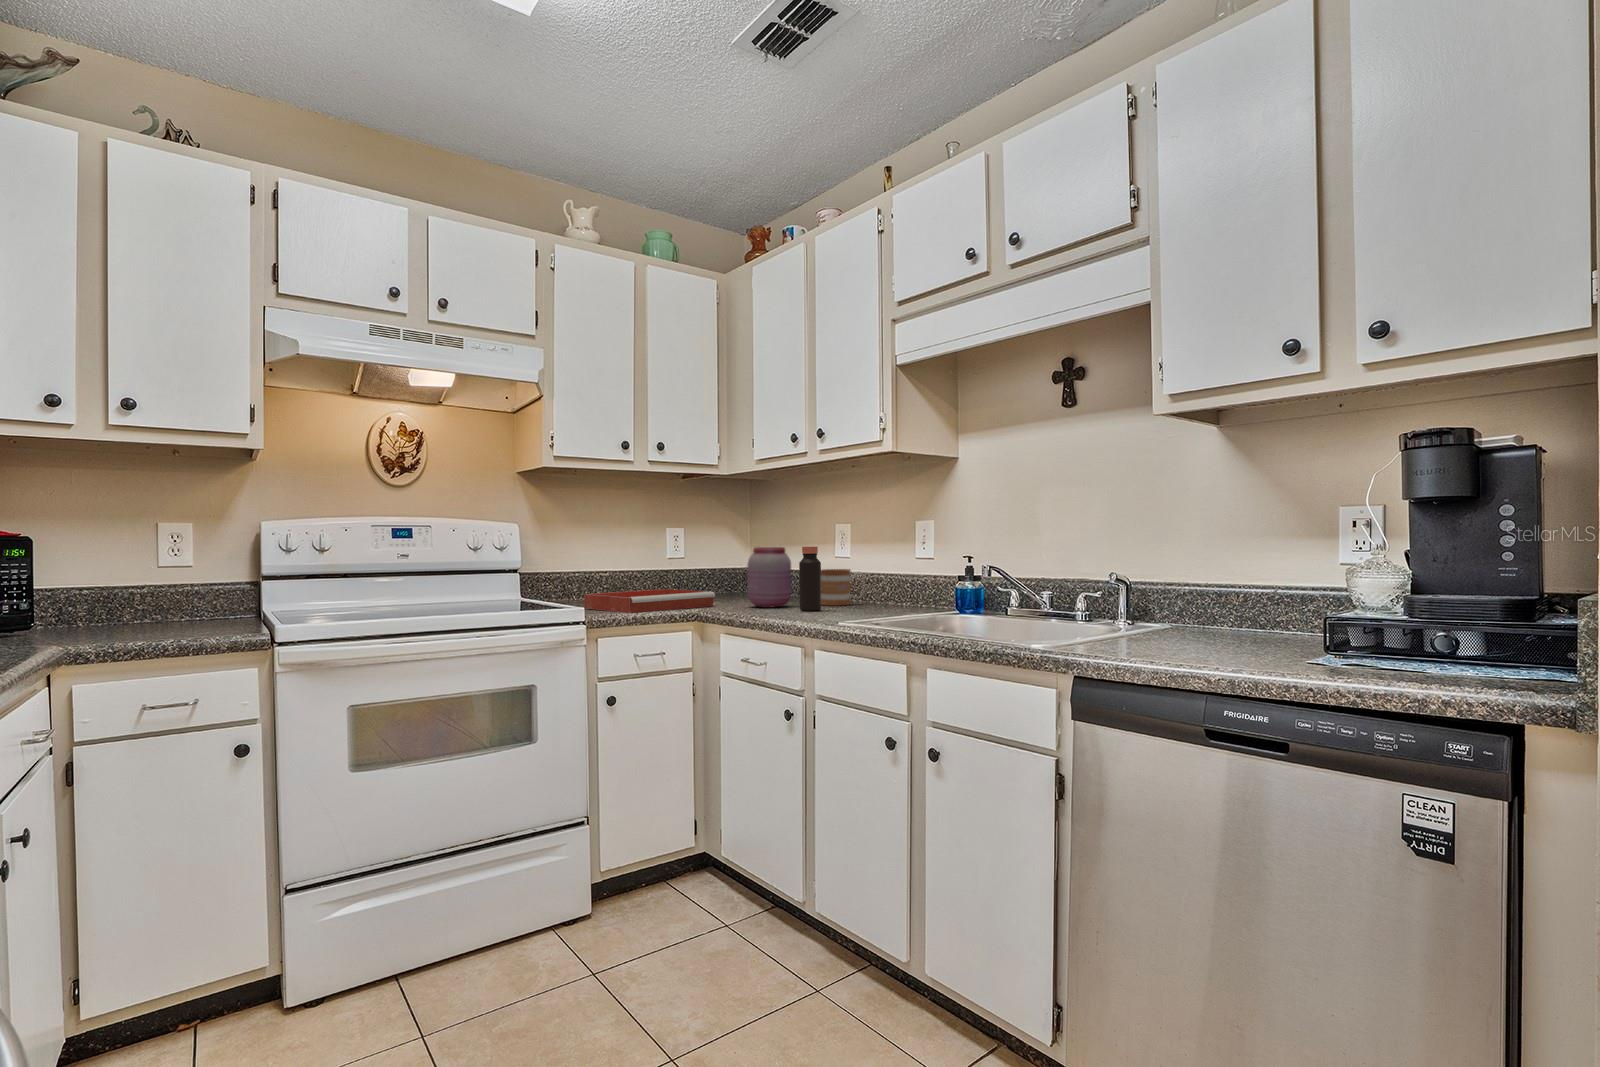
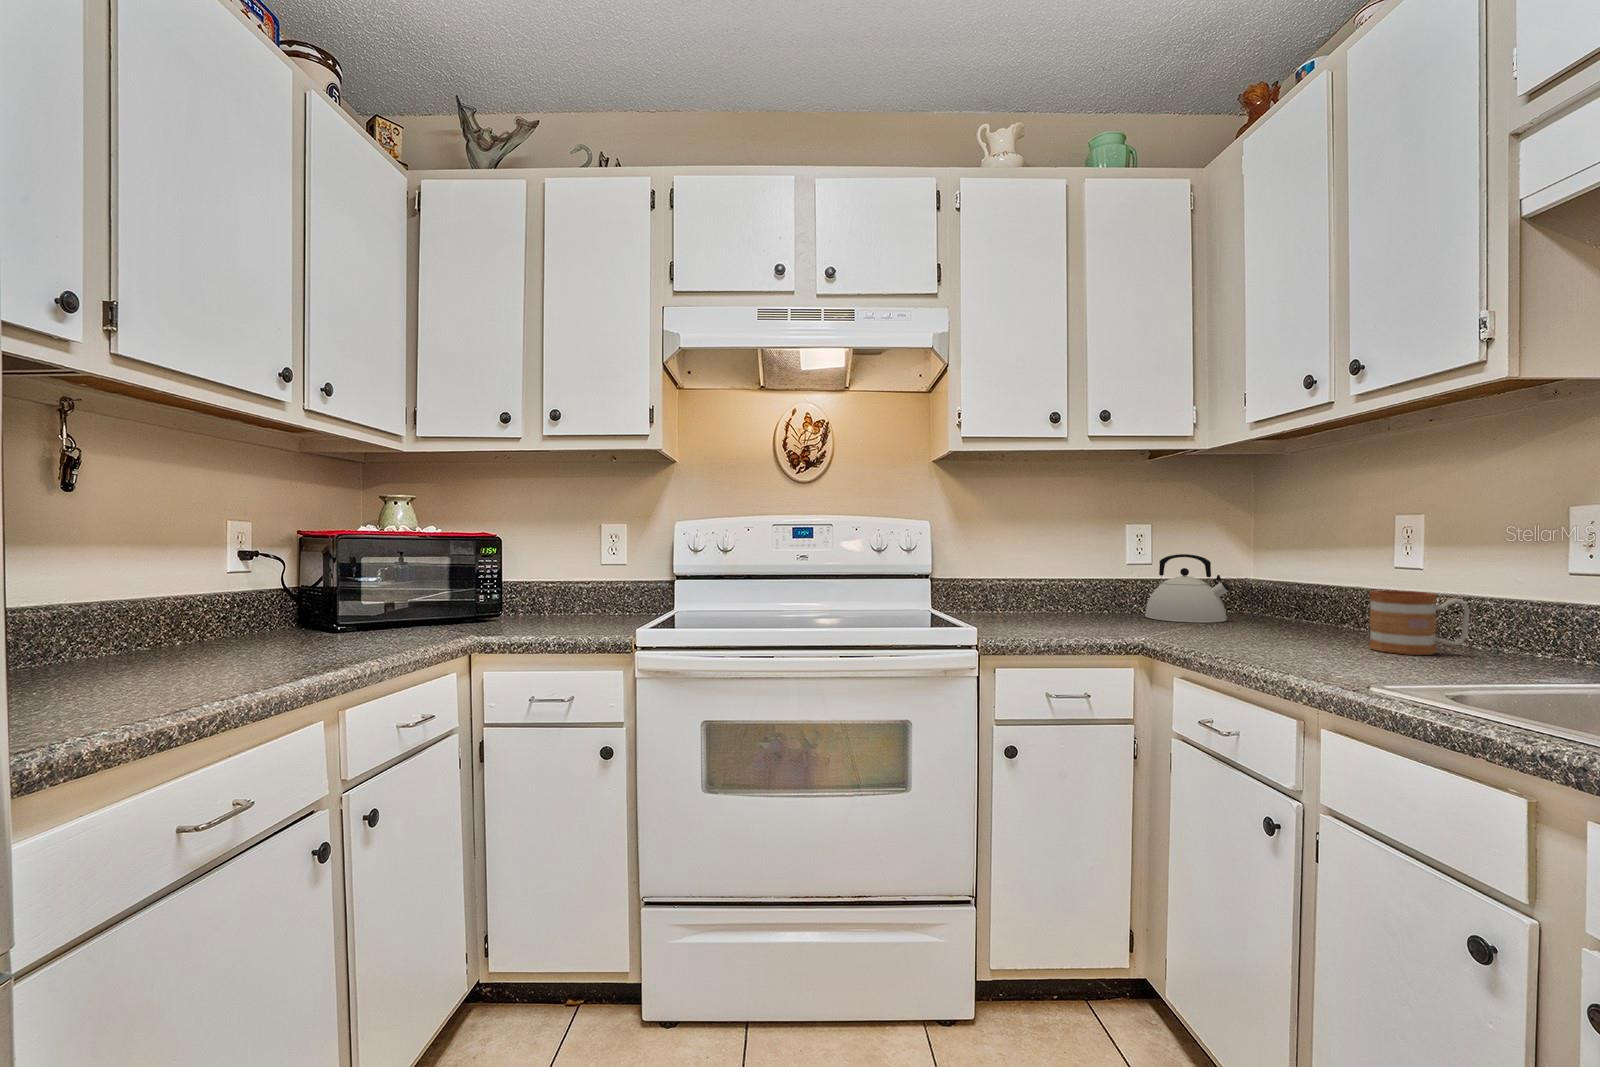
bottle: present [799,546,821,611] -> none [1325,556,1371,666]
jar: present [747,547,792,607] -> none [1230,553,1311,647]
kettle: none [686,552,742,601] -> present [1145,554,1230,623]
tray: present [584,589,715,613] -> none [997,602,1178,638]

